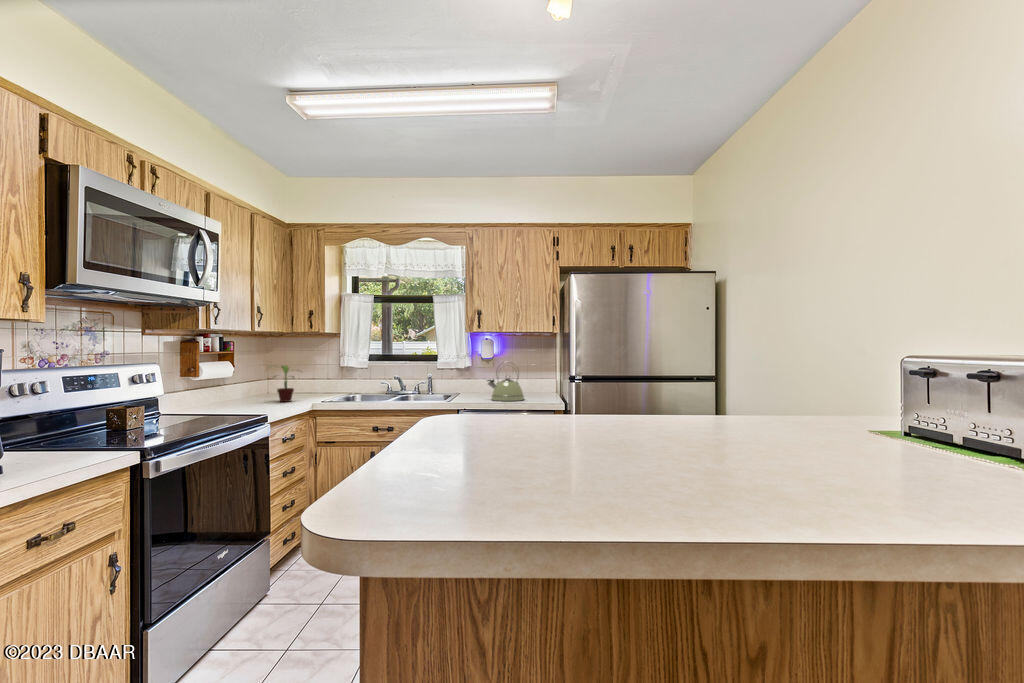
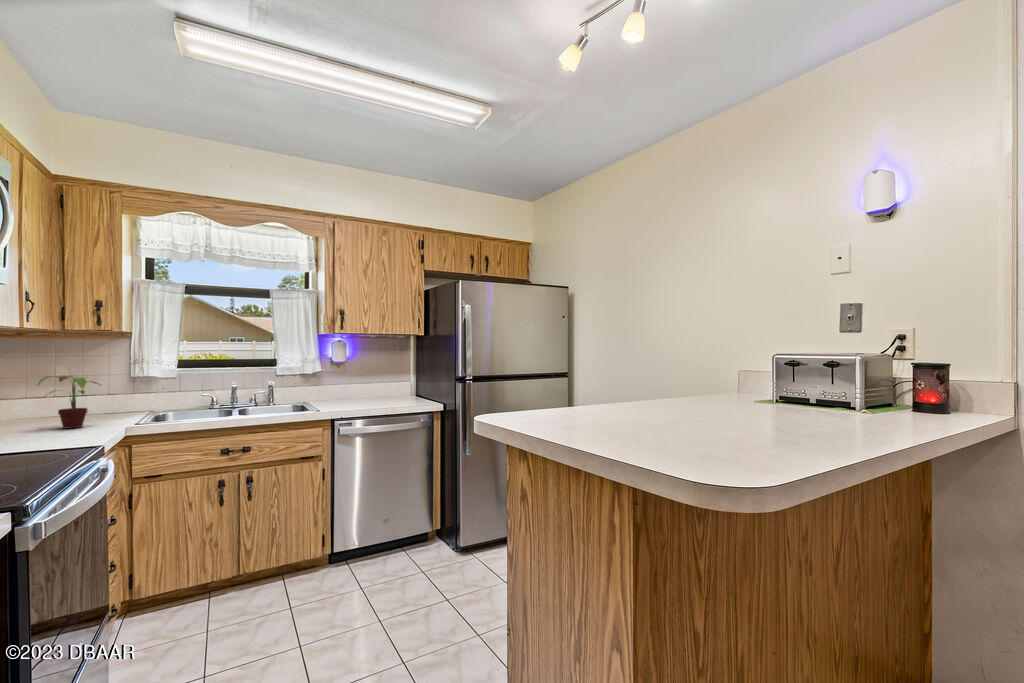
kettle: present [487,362,524,401] -> none [356,366,397,409]

